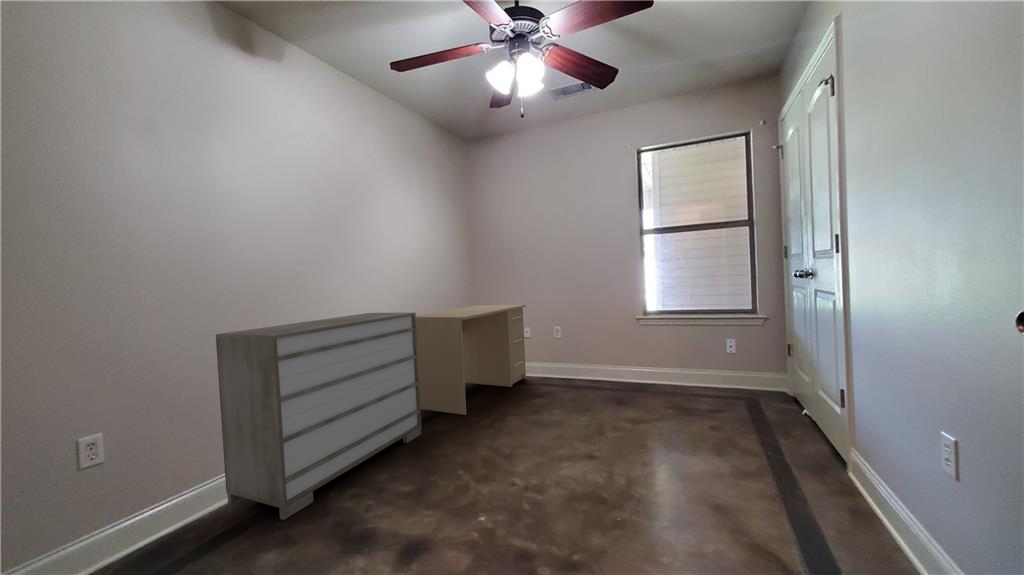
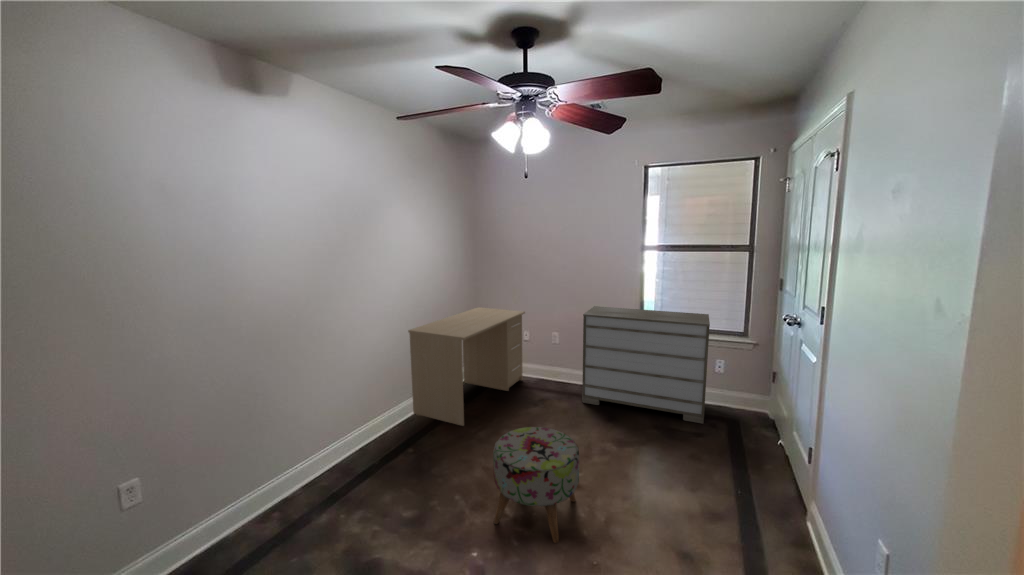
dresser: present [216,312,422,520] -> present [582,306,710,424]
ottoman: none [500,390,595,504] -> present [493,427,579,543]

